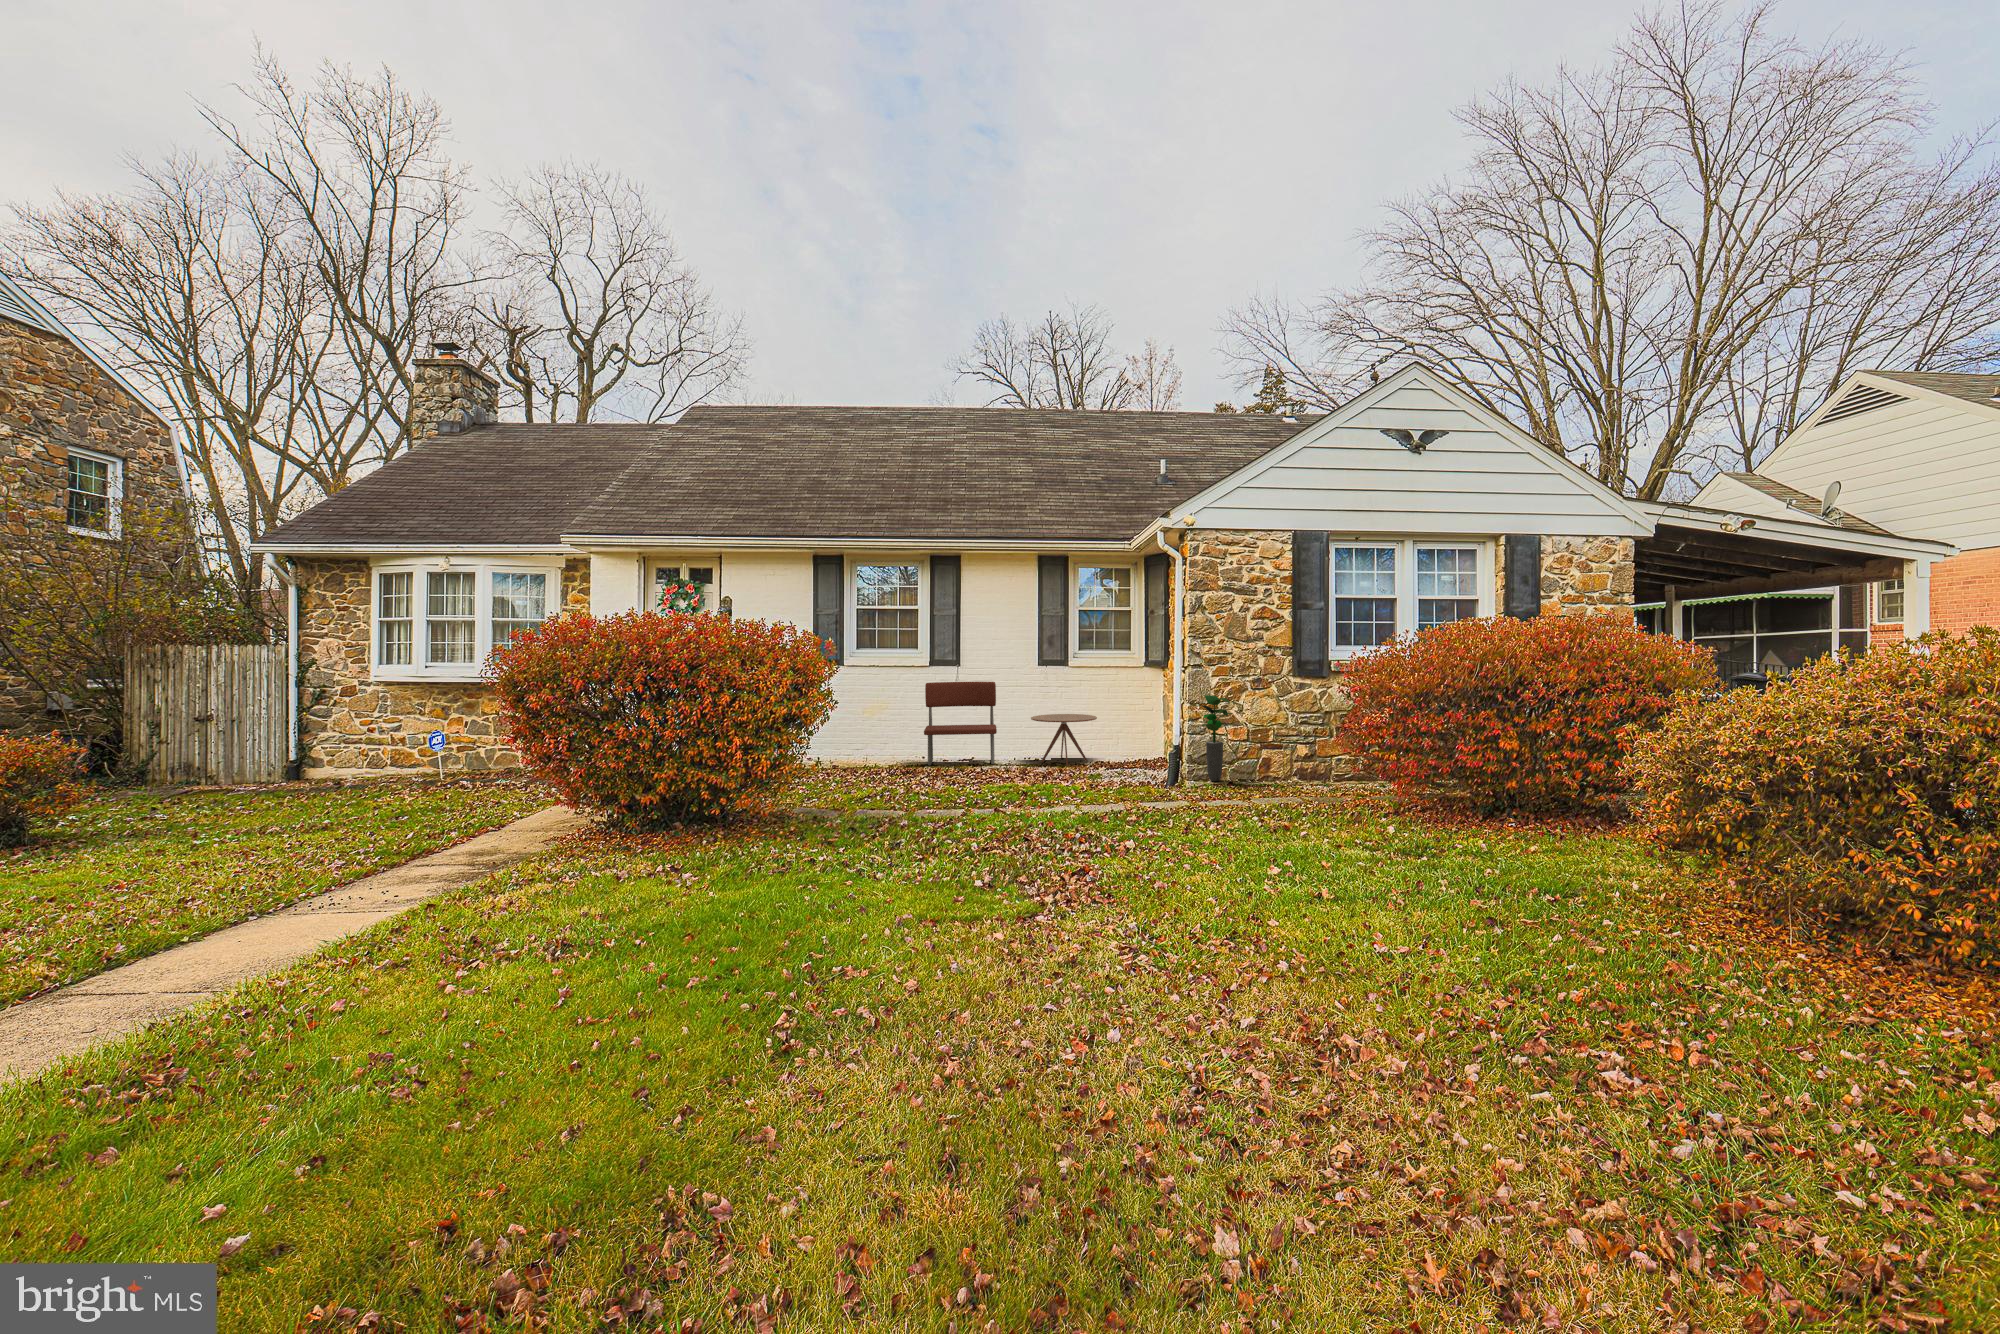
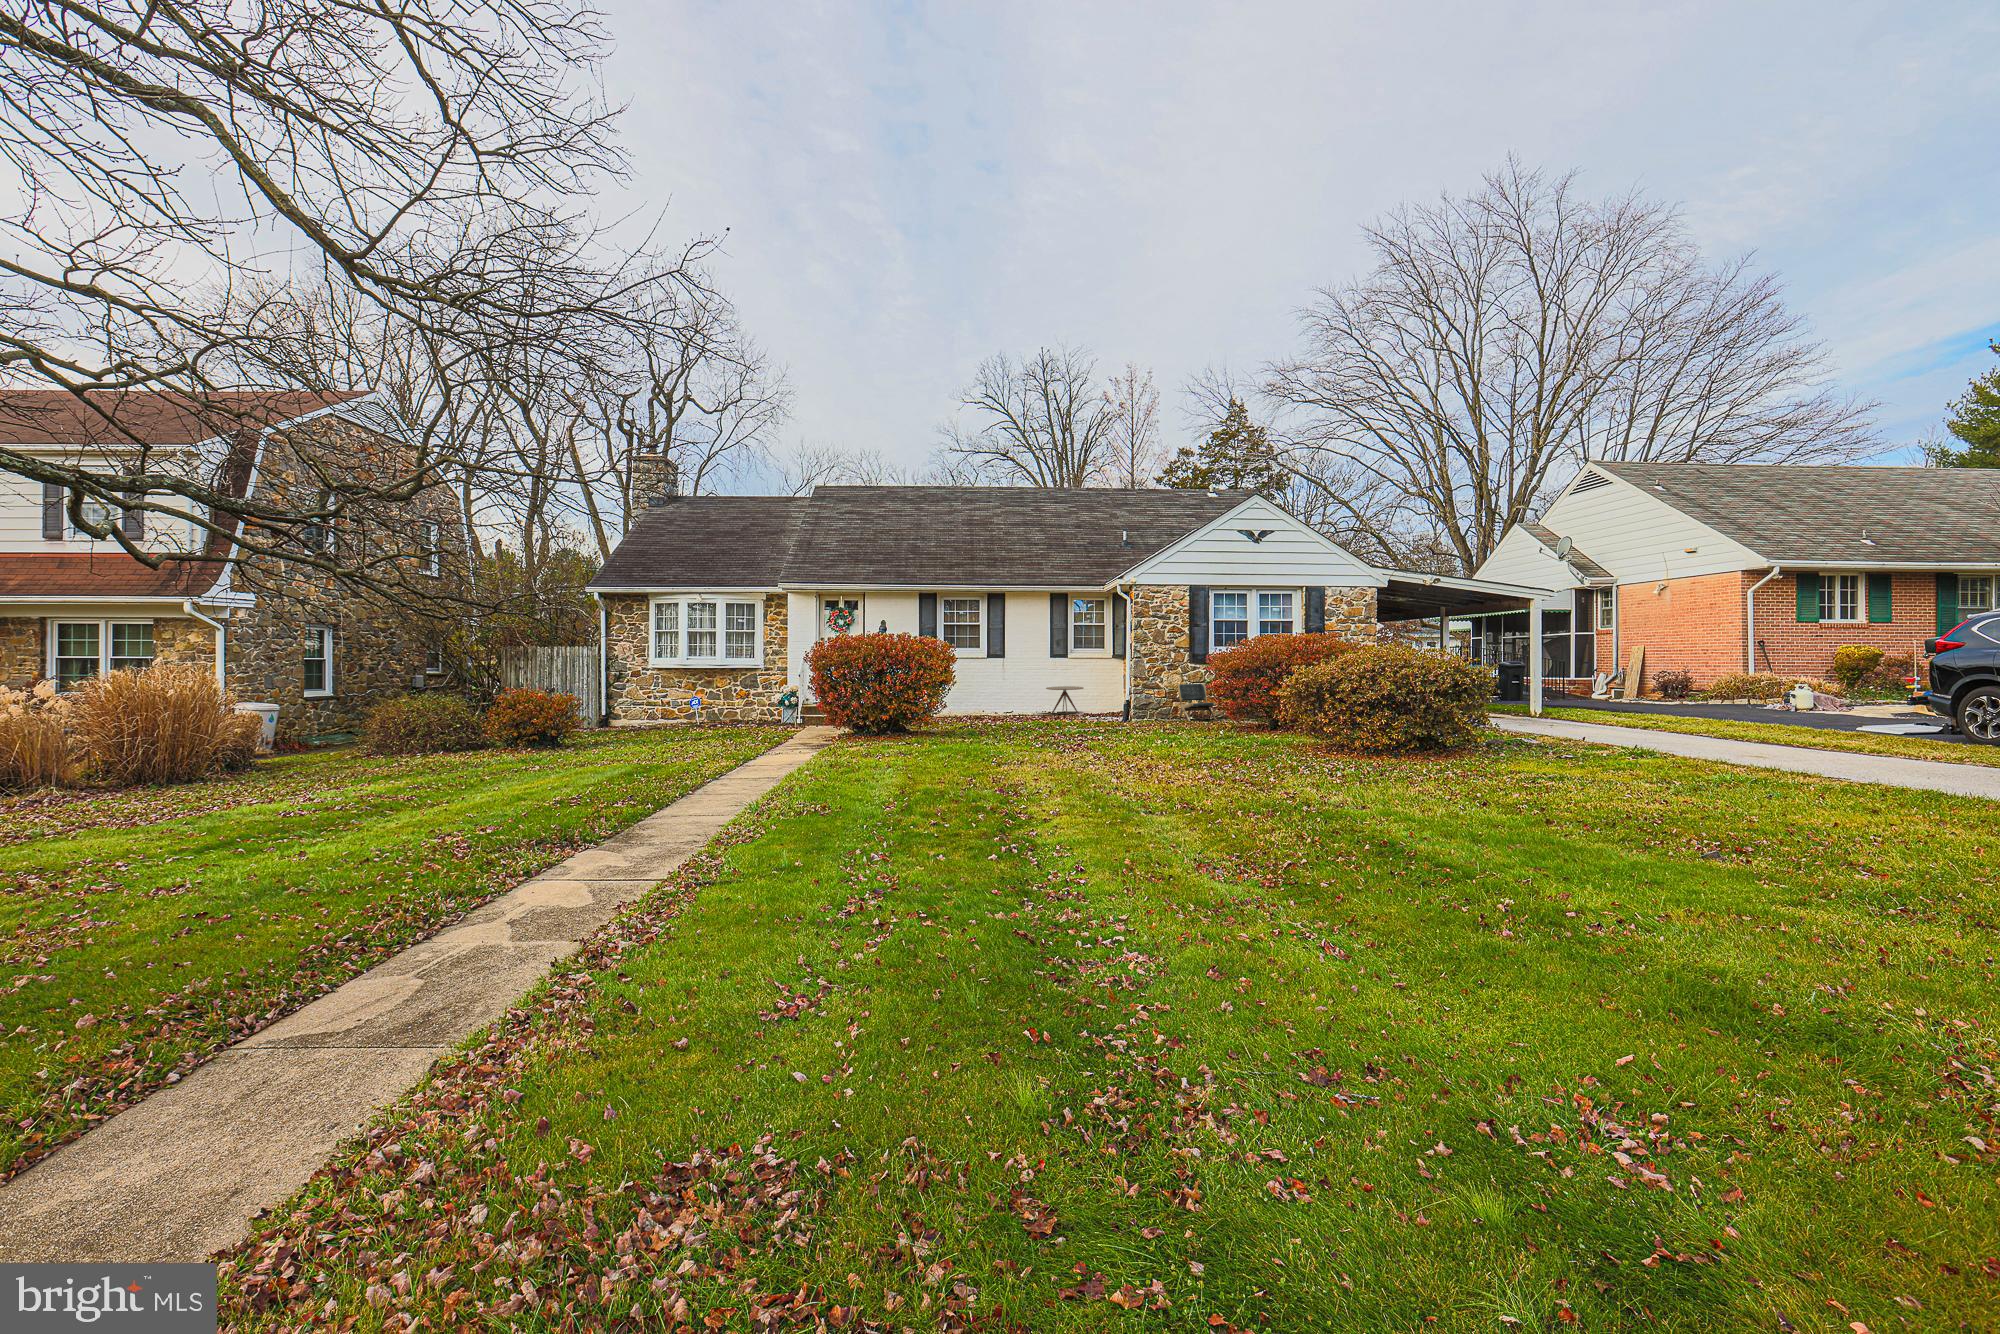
bench: present [924,682,997,765] -> none [984,667,1027,715]
potted plant: present [1201,695,1232,781] -> none [1138,673,1158,720]
lounge chair: none [1269,713,1348,787] -> present [1178,683,1217,721]

